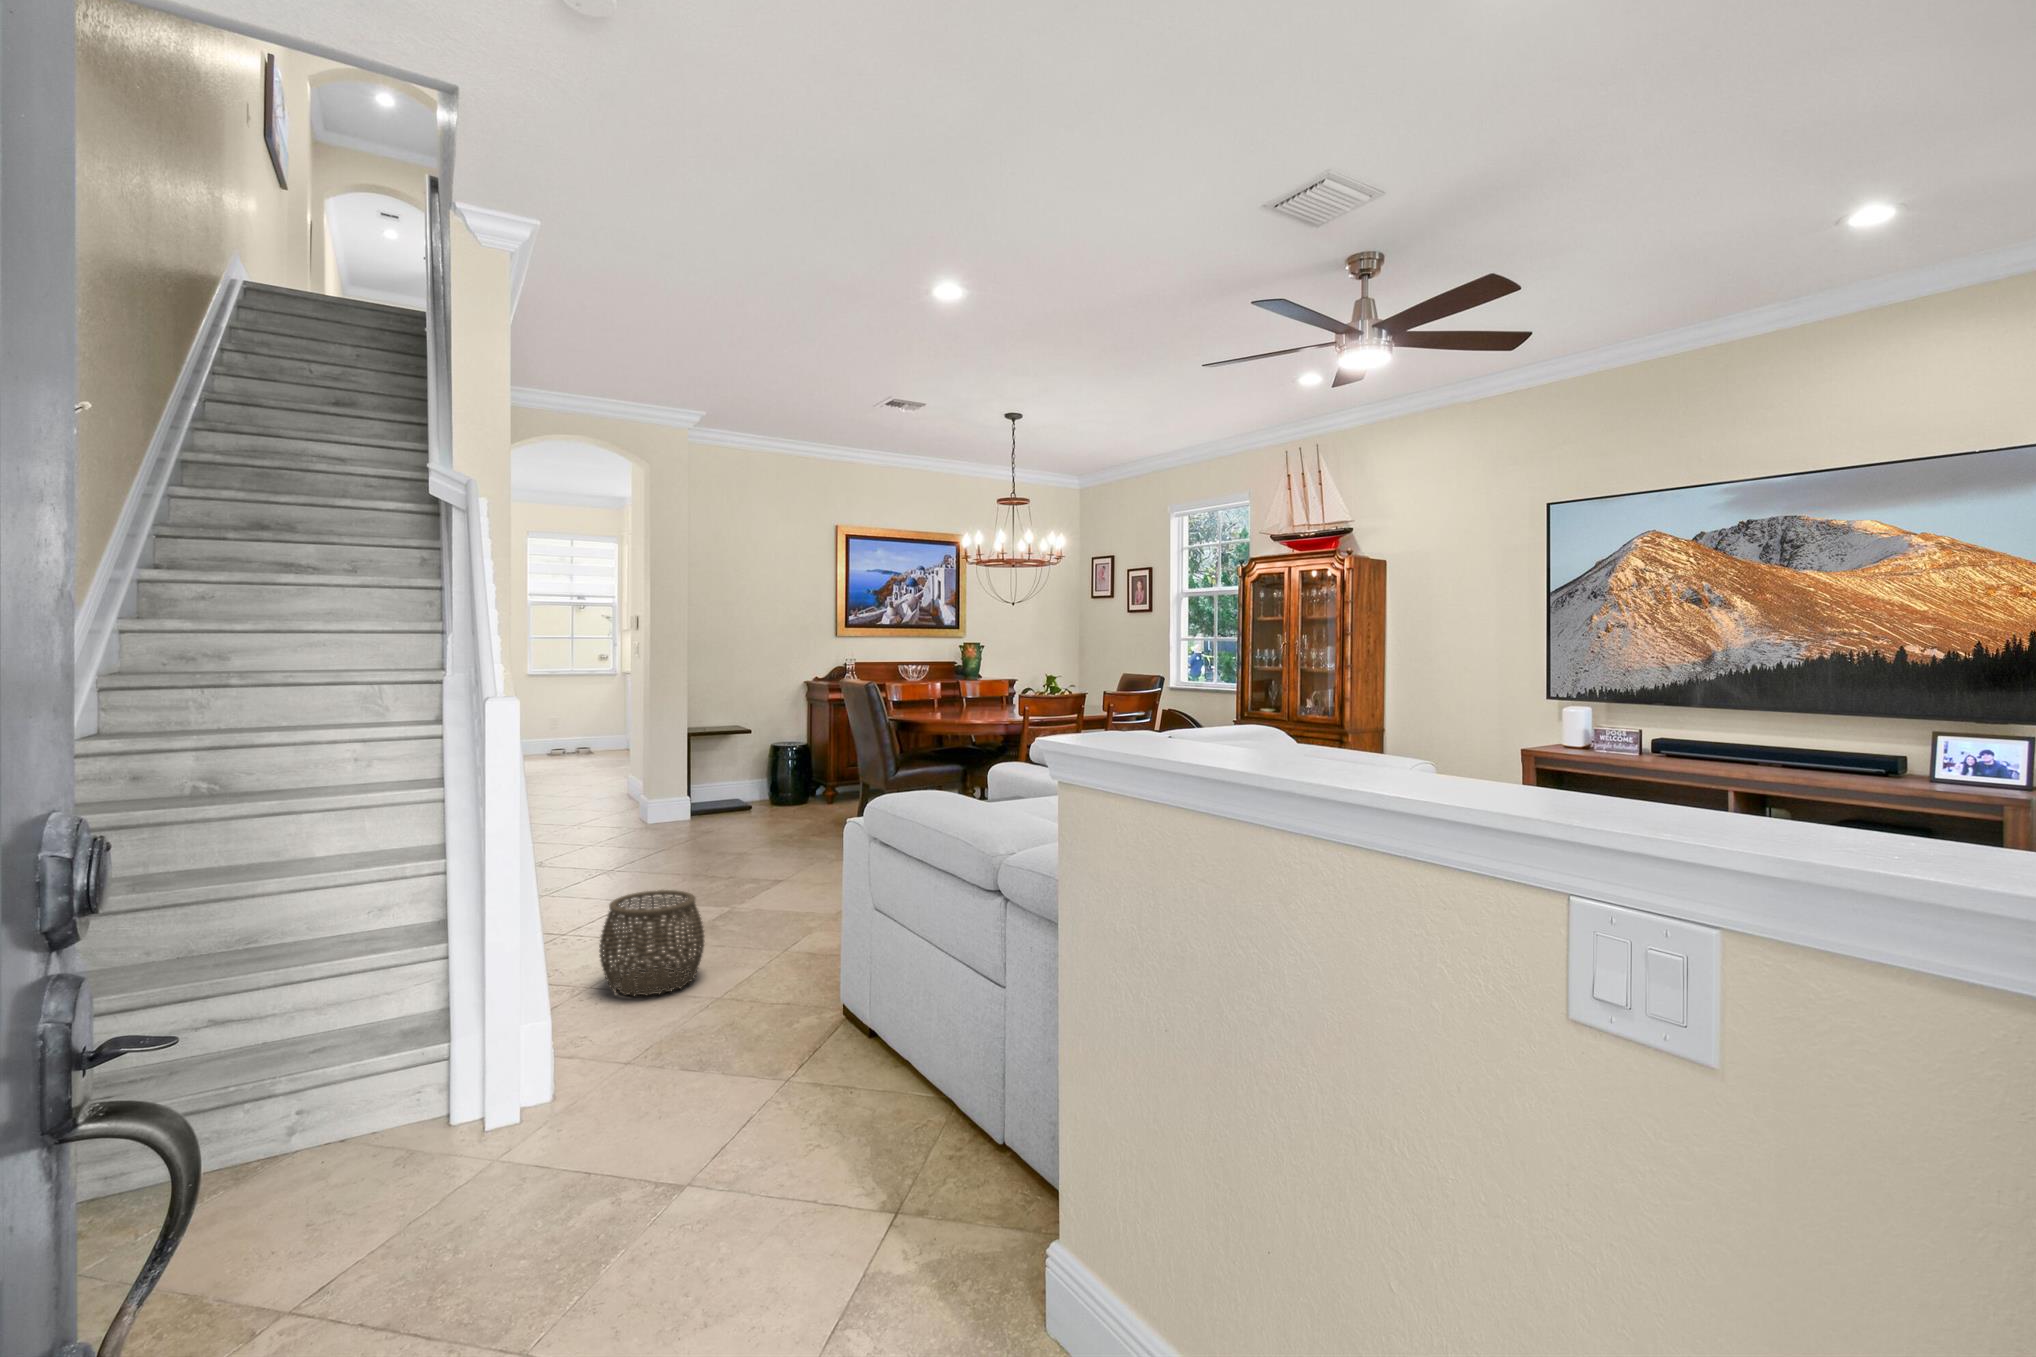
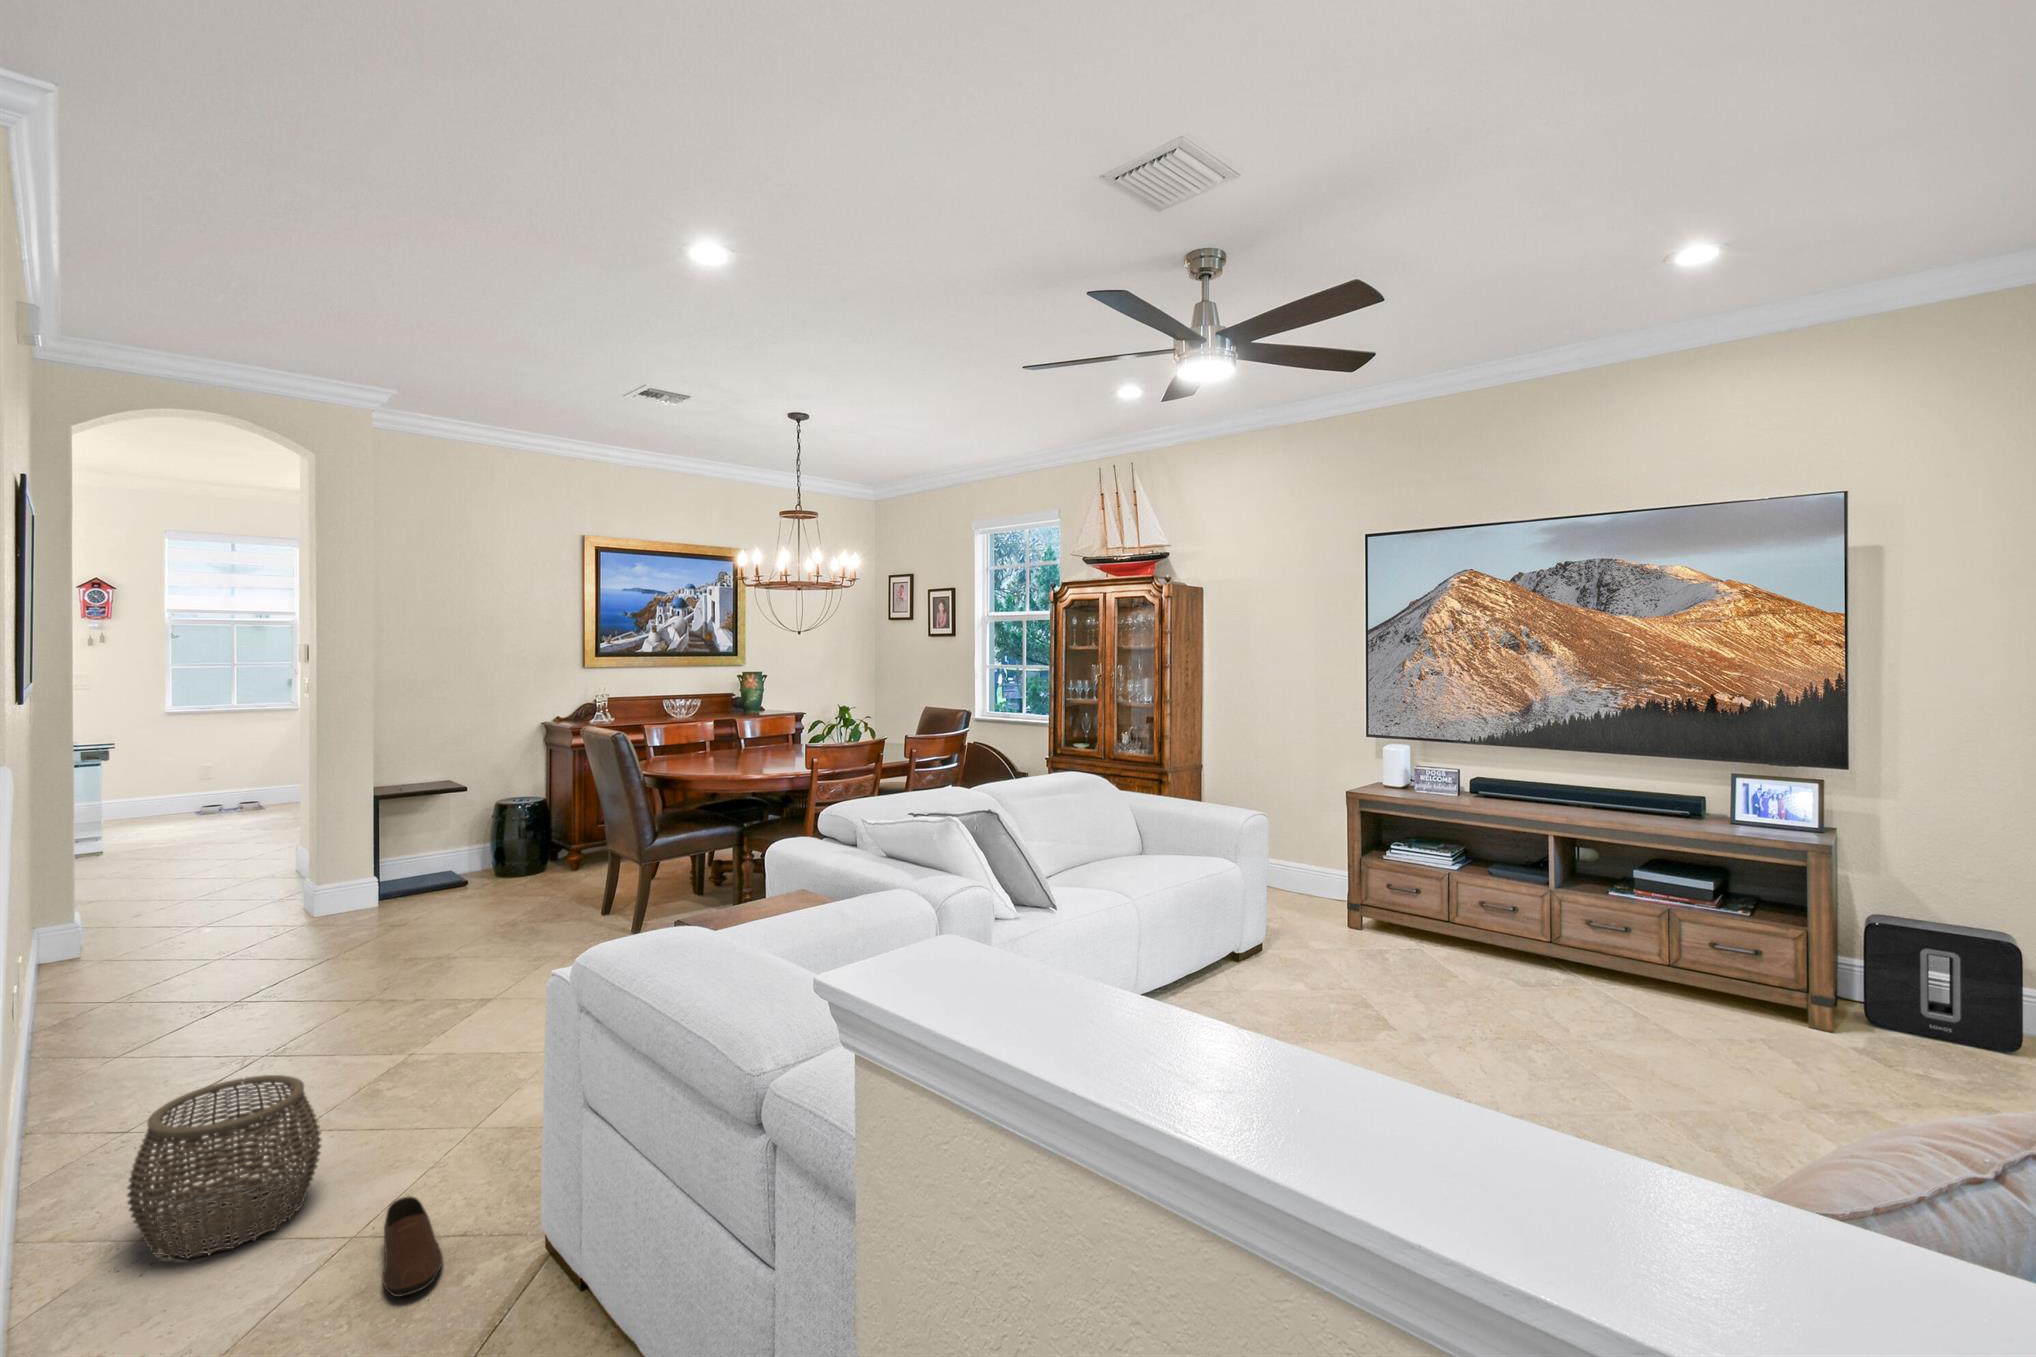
shoe: none [752,972,792,1024] -> present [382,1197,443,1297]

